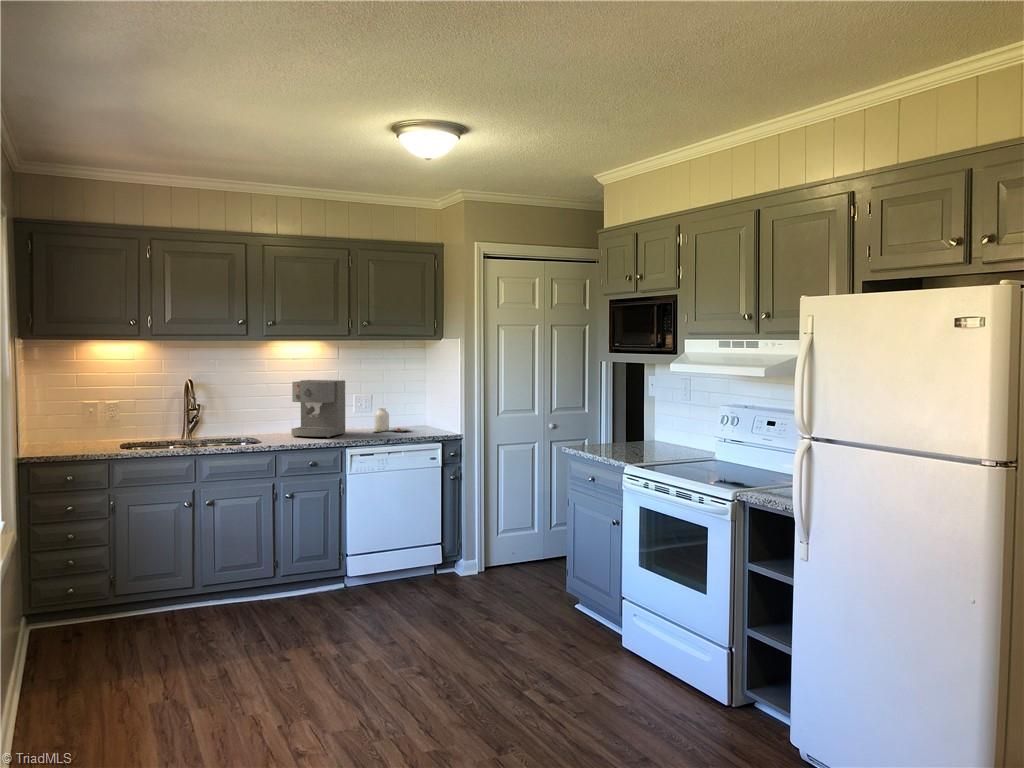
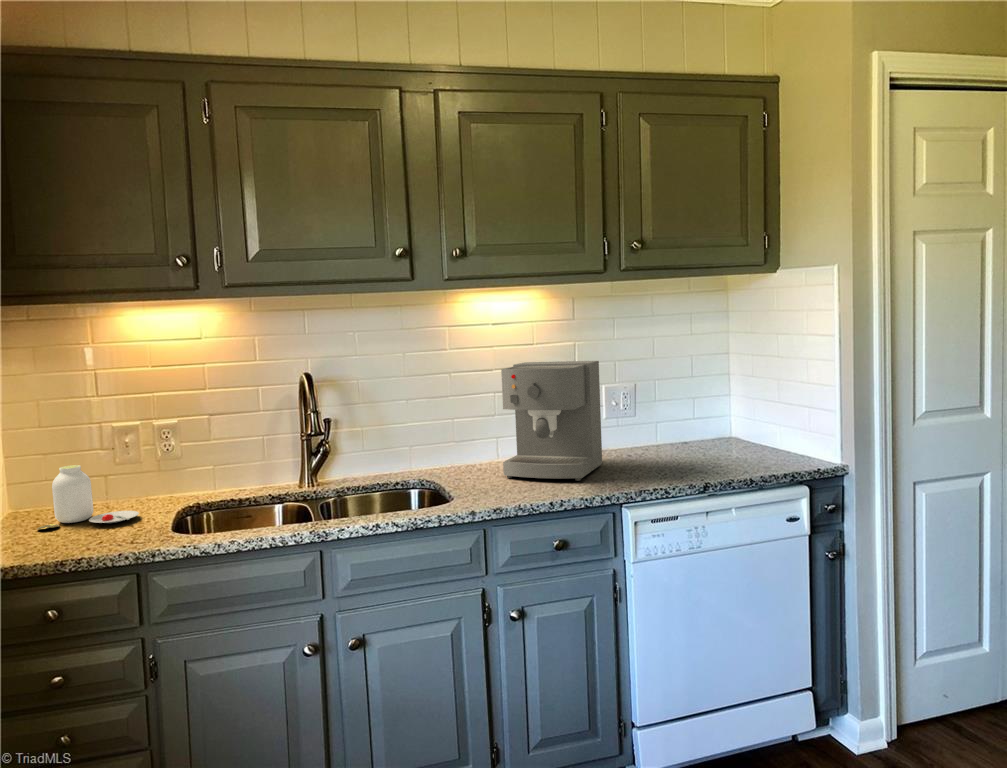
jar: present [374,408,410,432] -> present [37,465,139,530]

